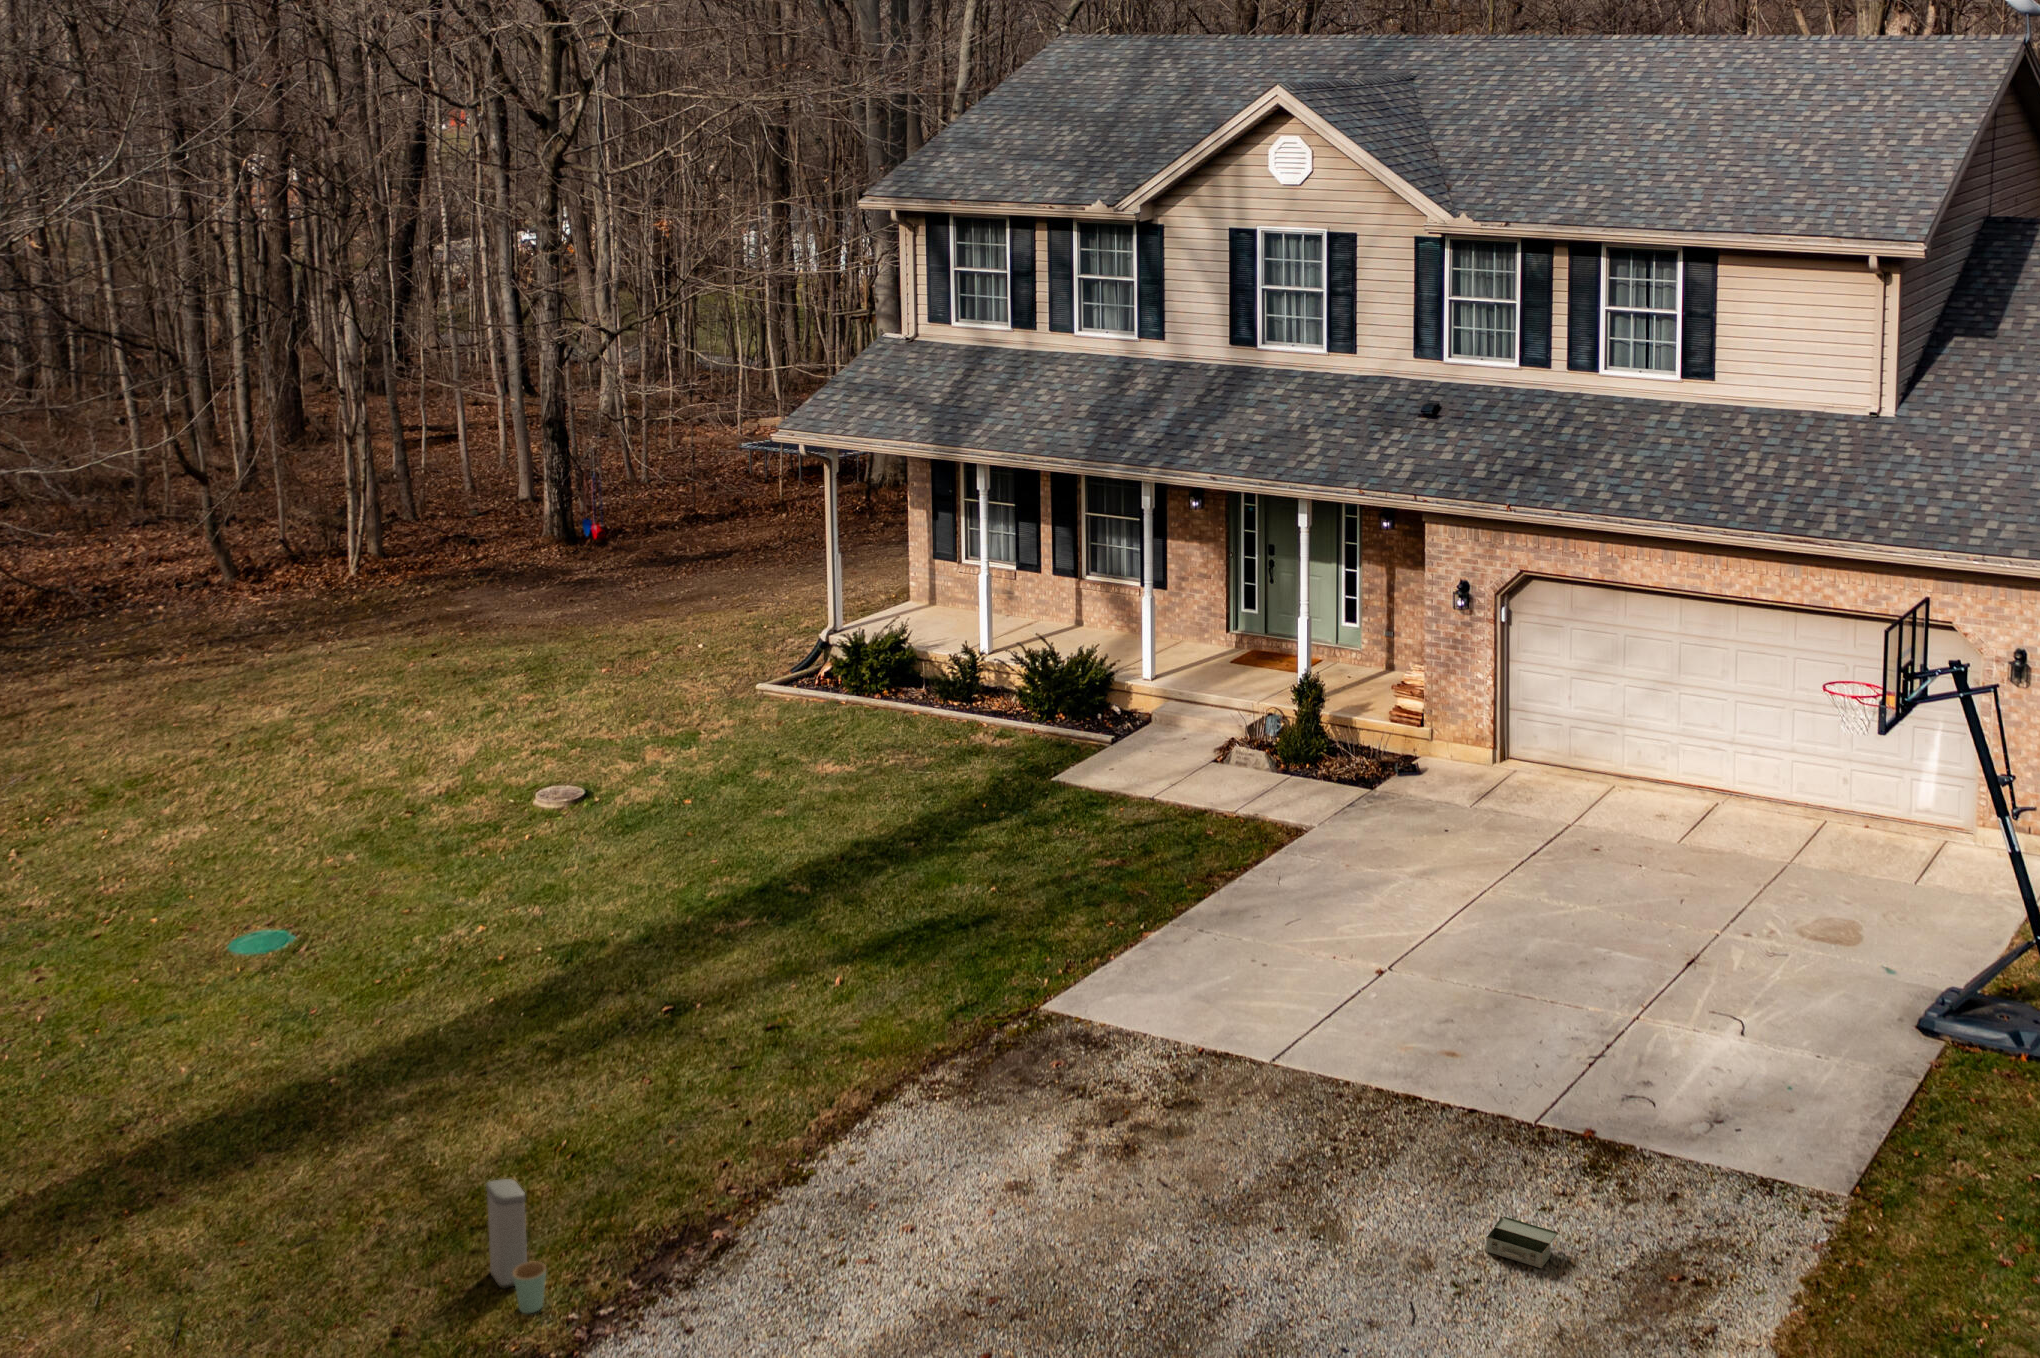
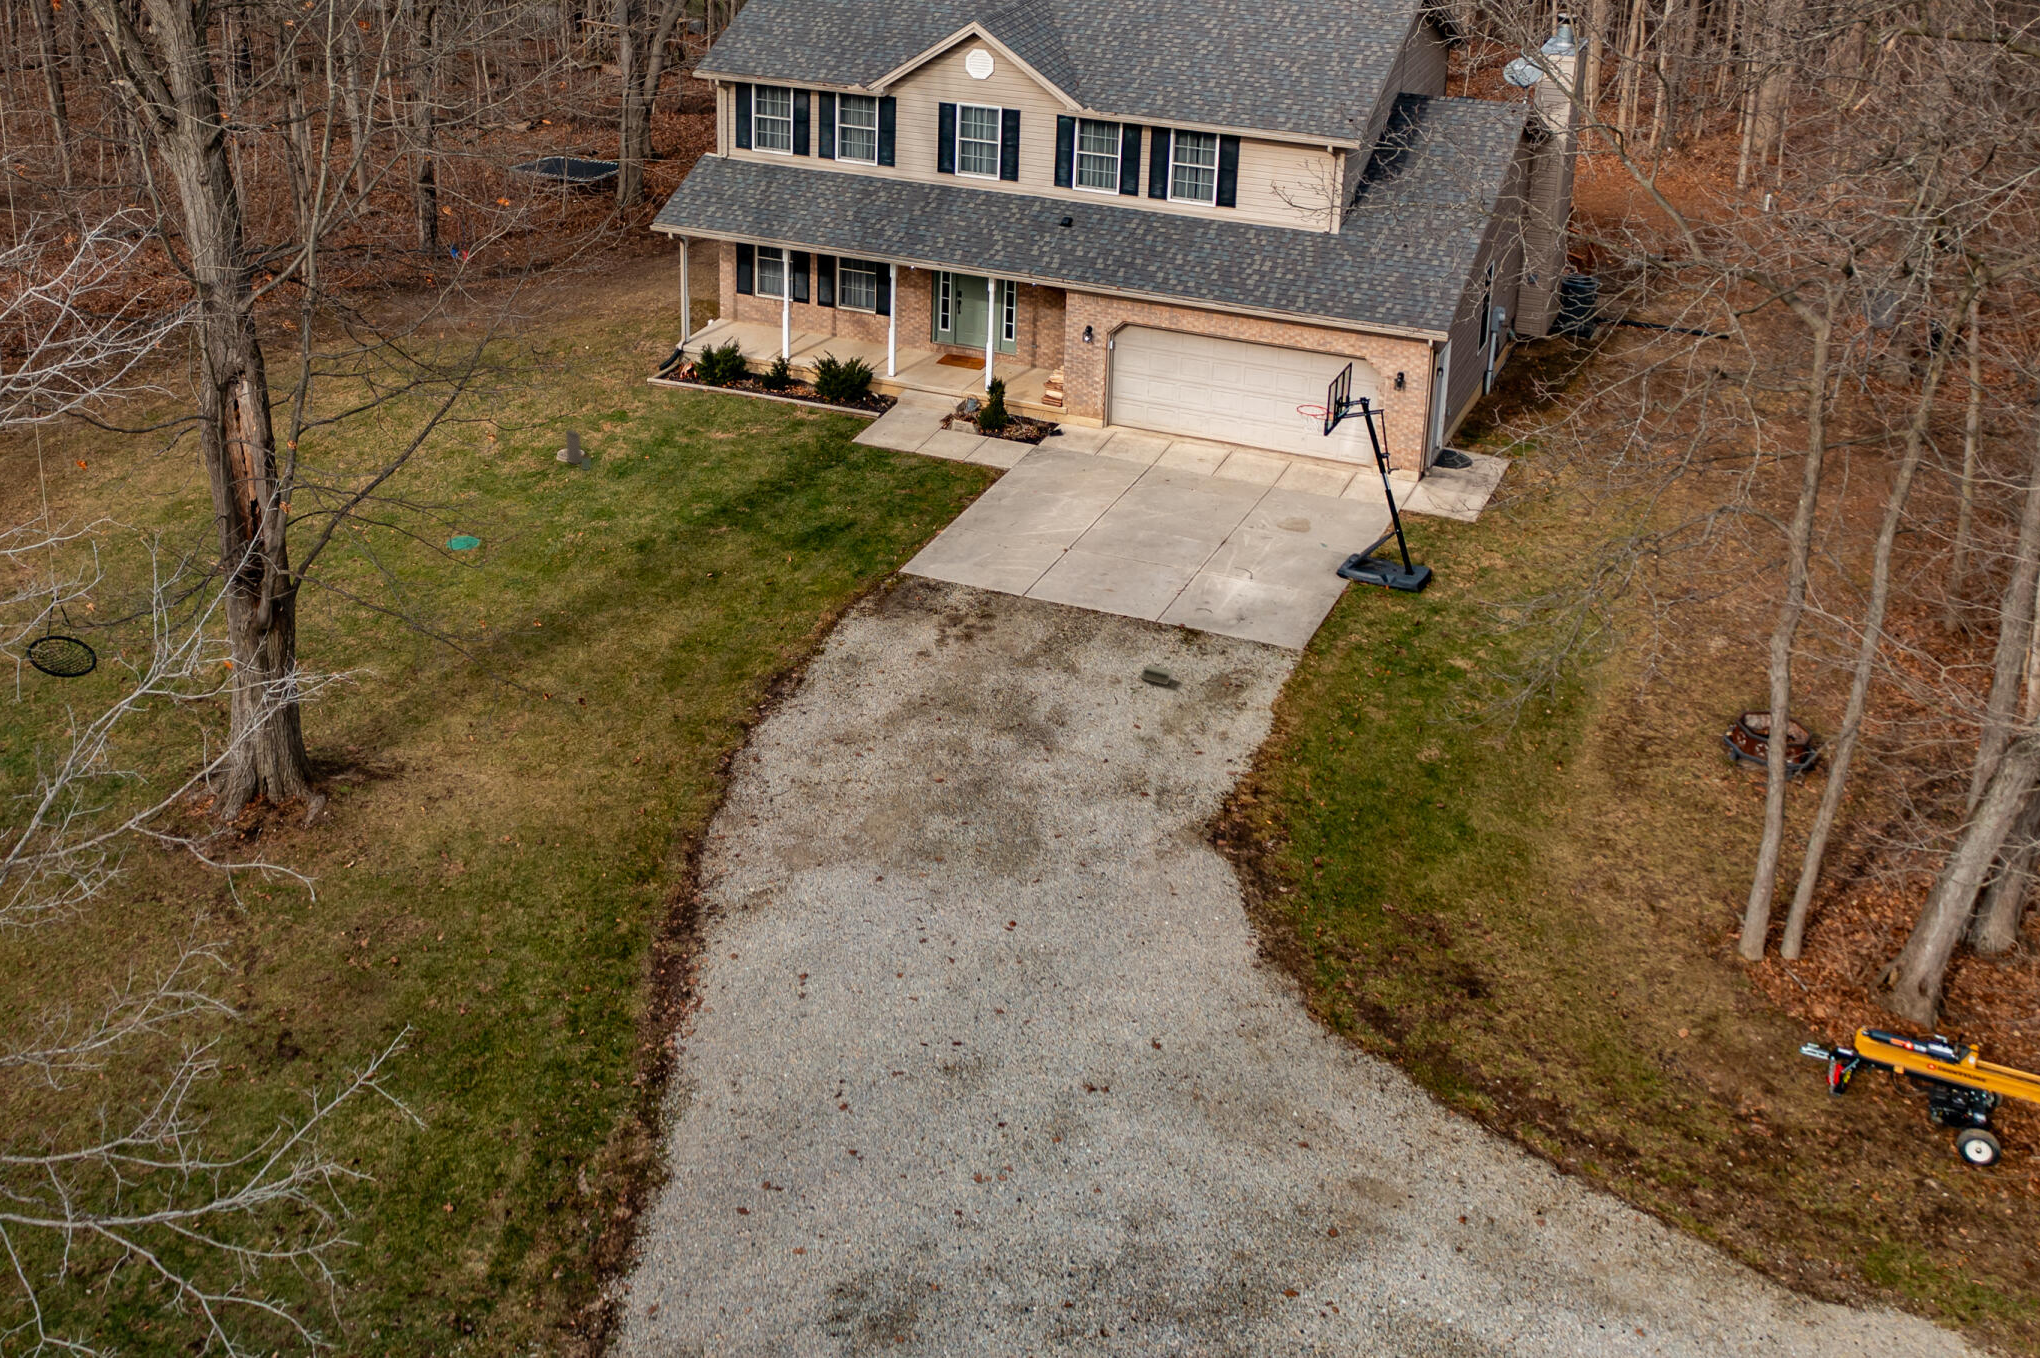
trash can: present [486,1179,546,1313] -> present [566,430,591,470]

